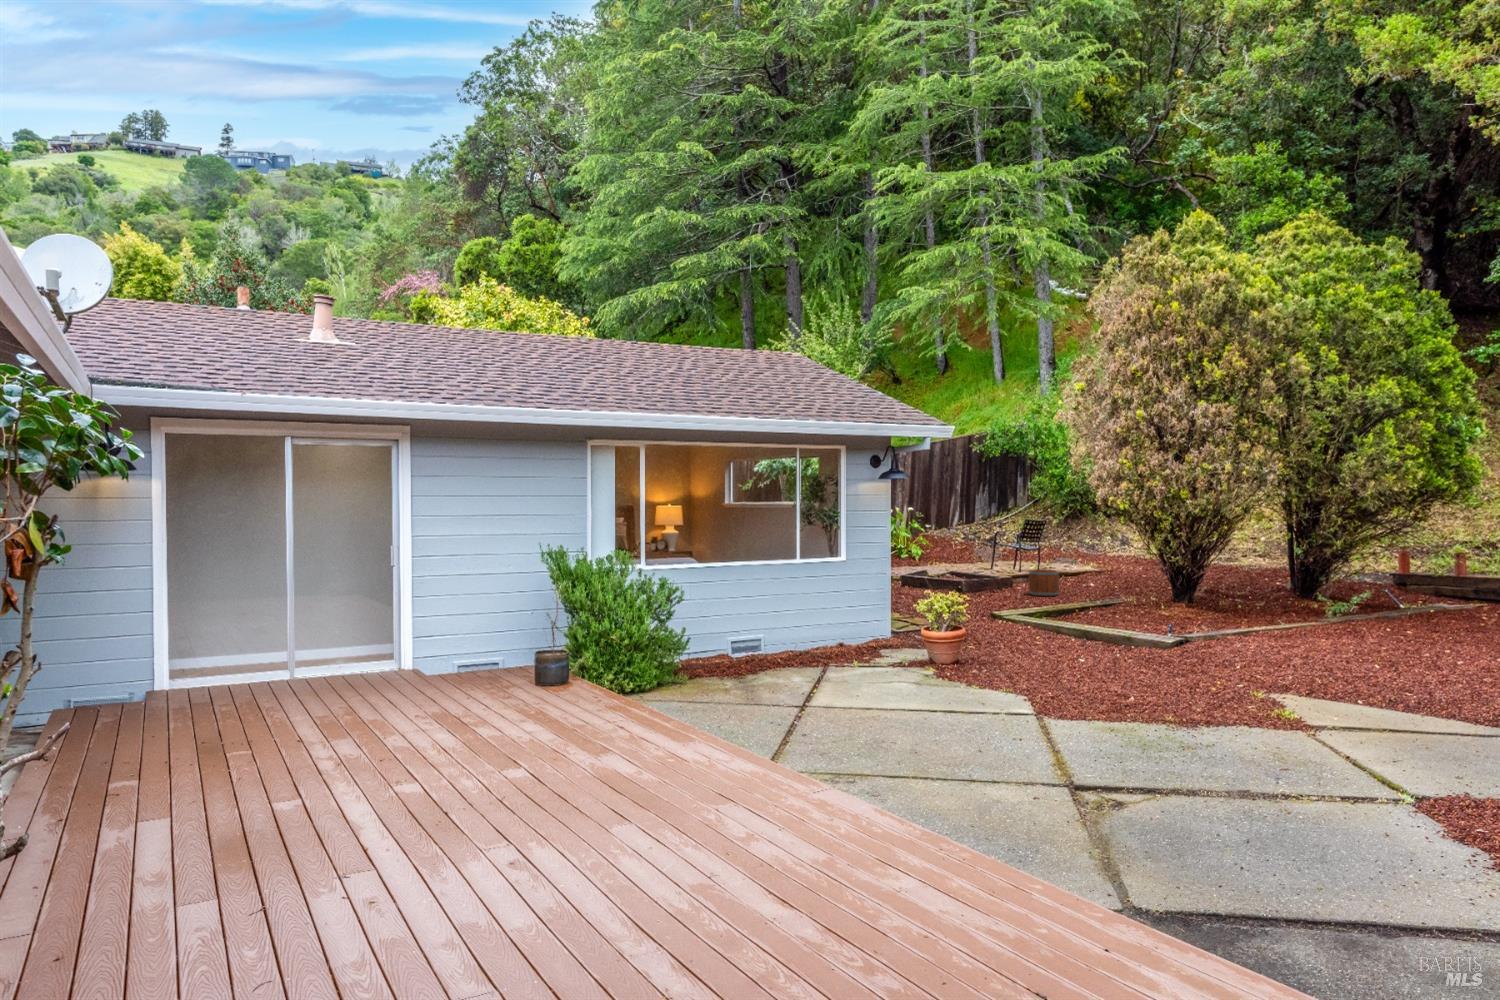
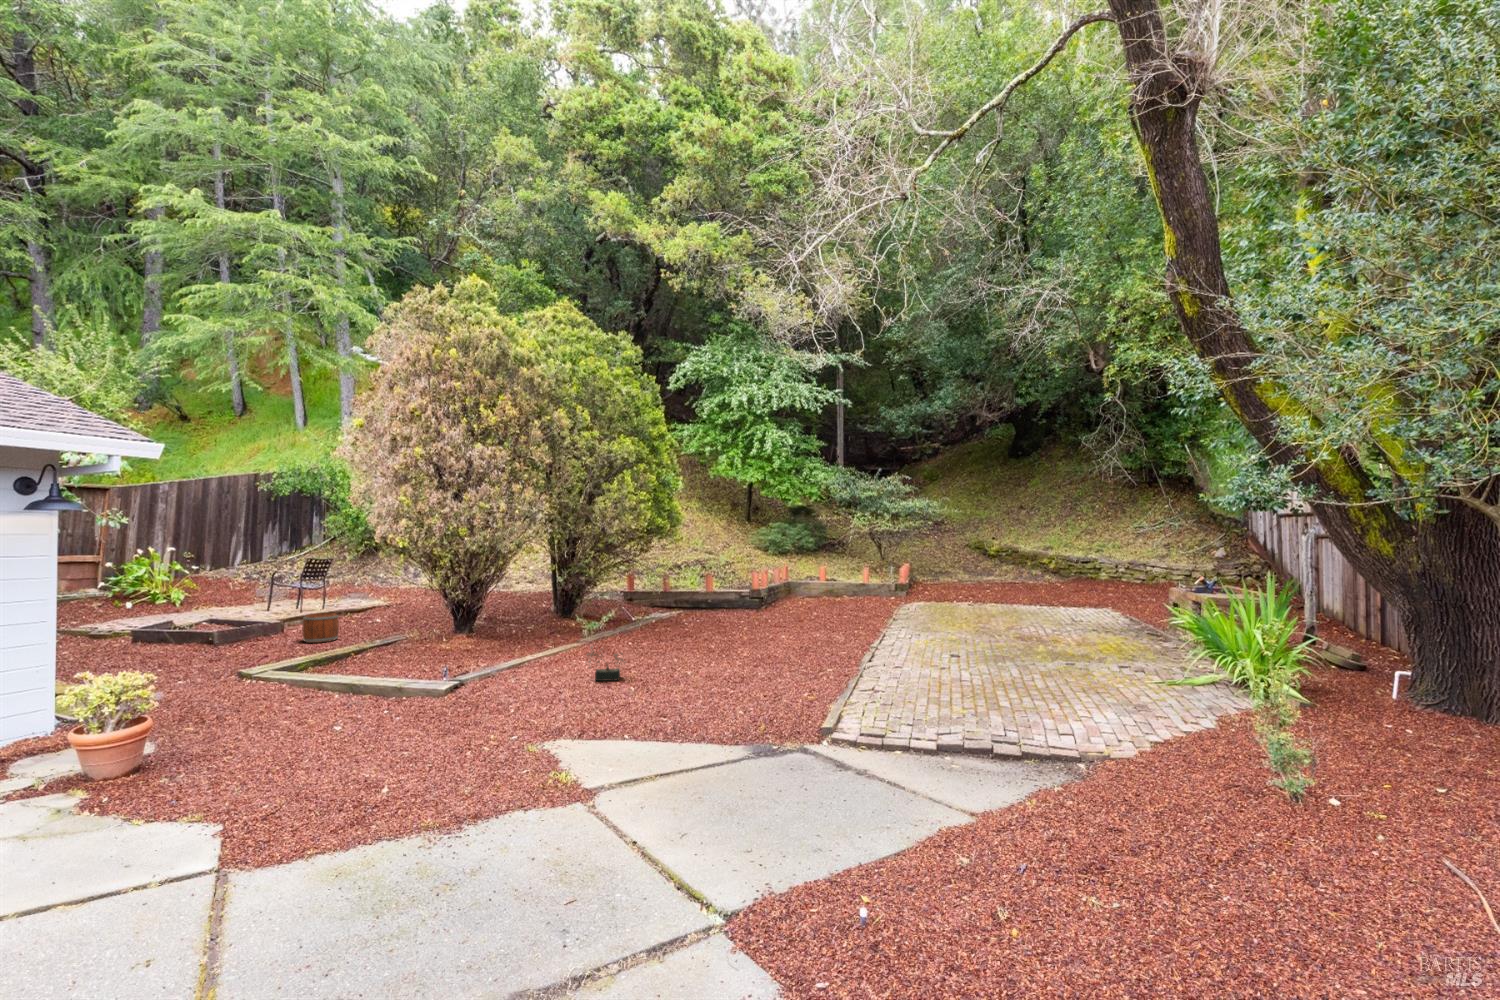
decorative plant: none [1332,620,1387,663] -> present [587,646,623,681]

